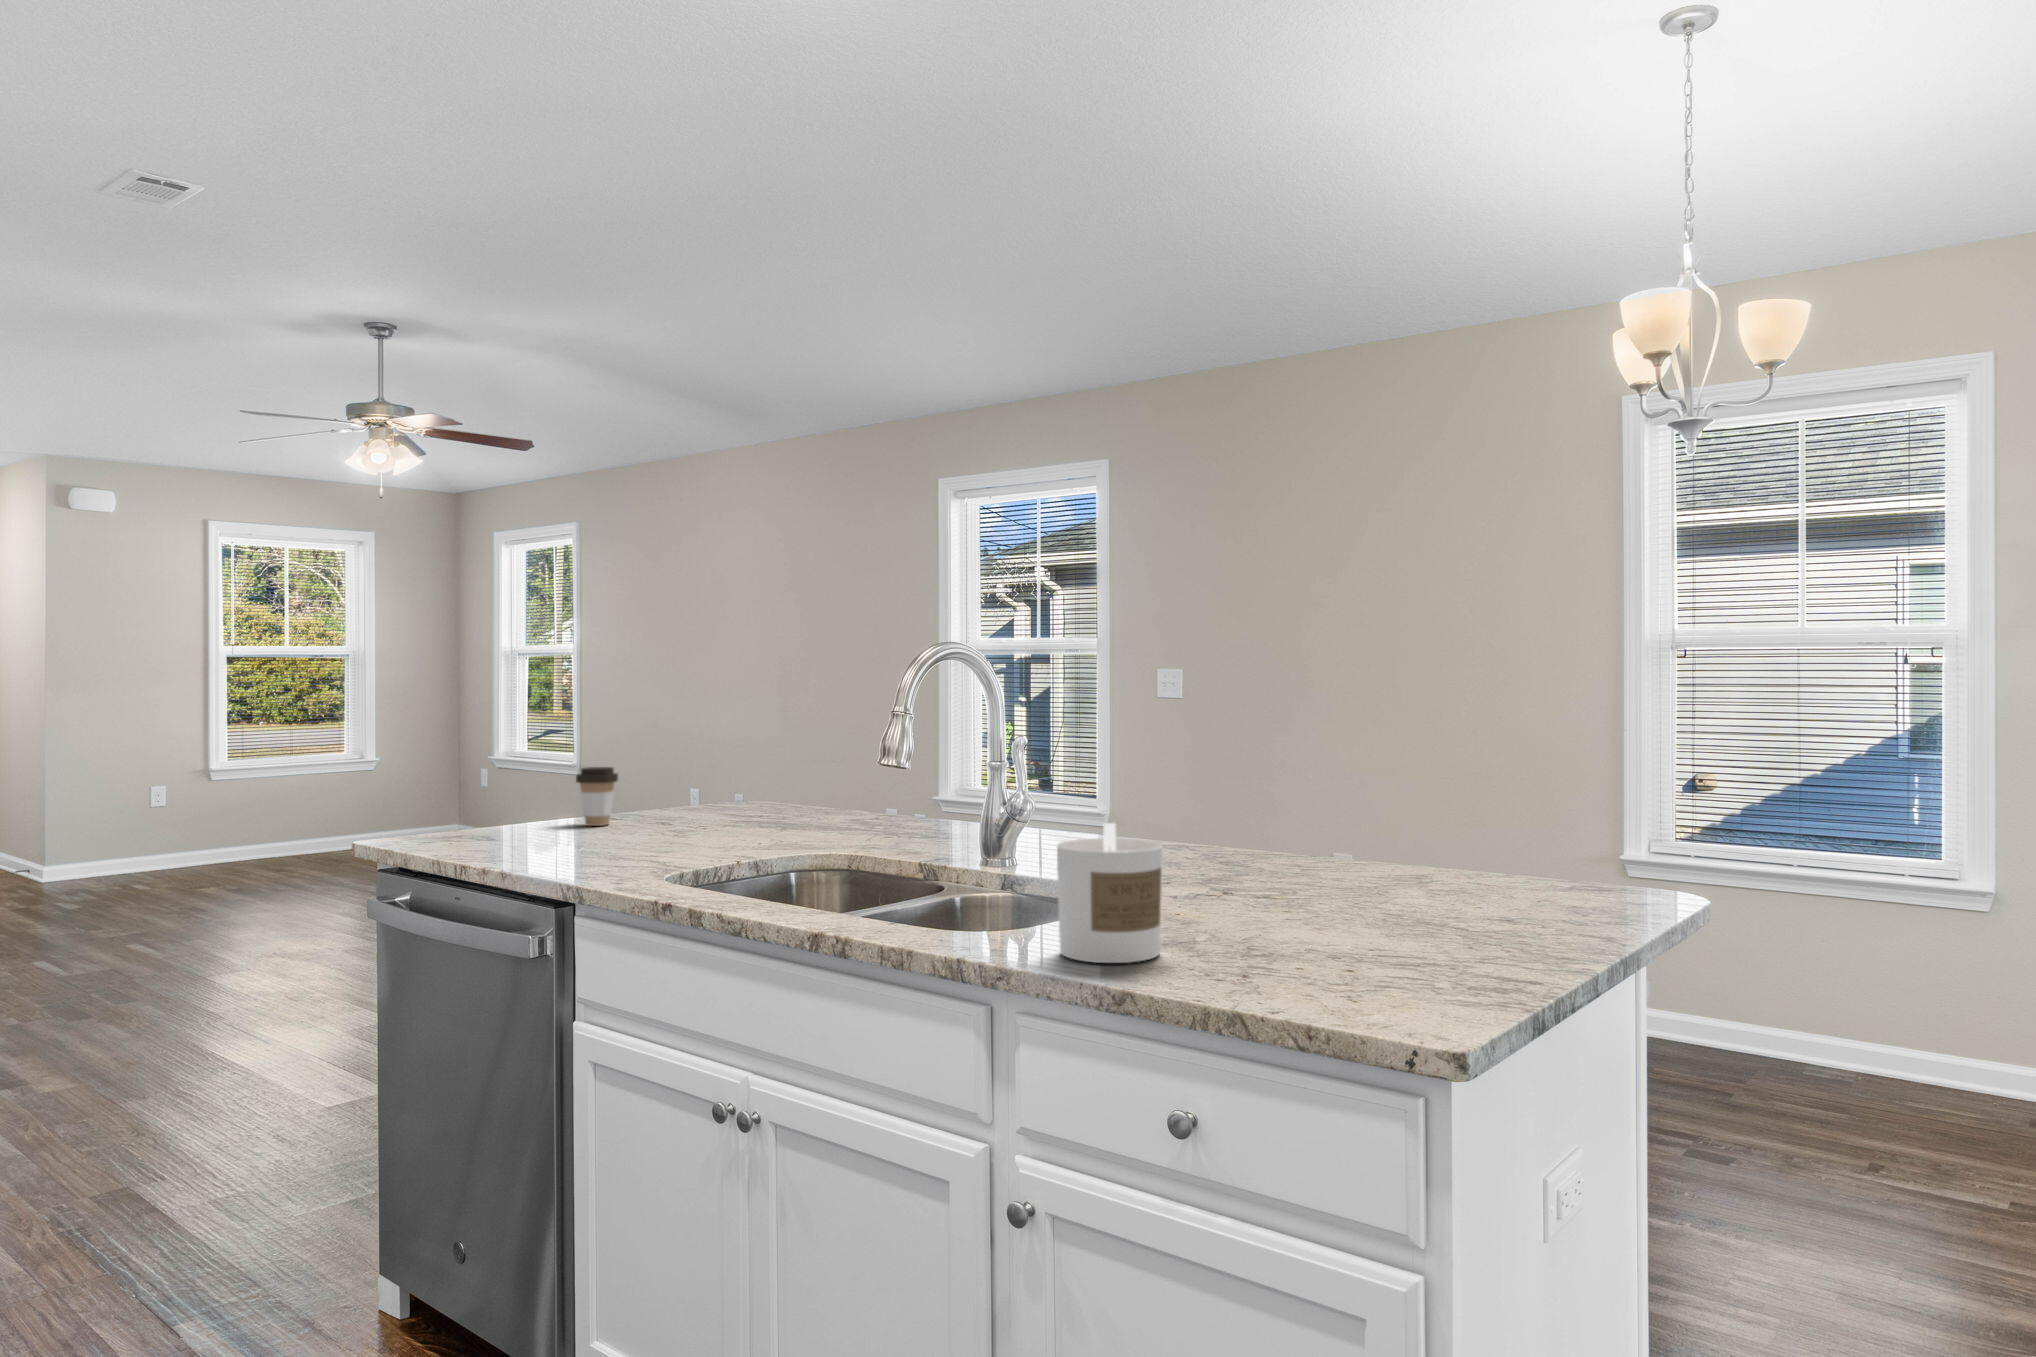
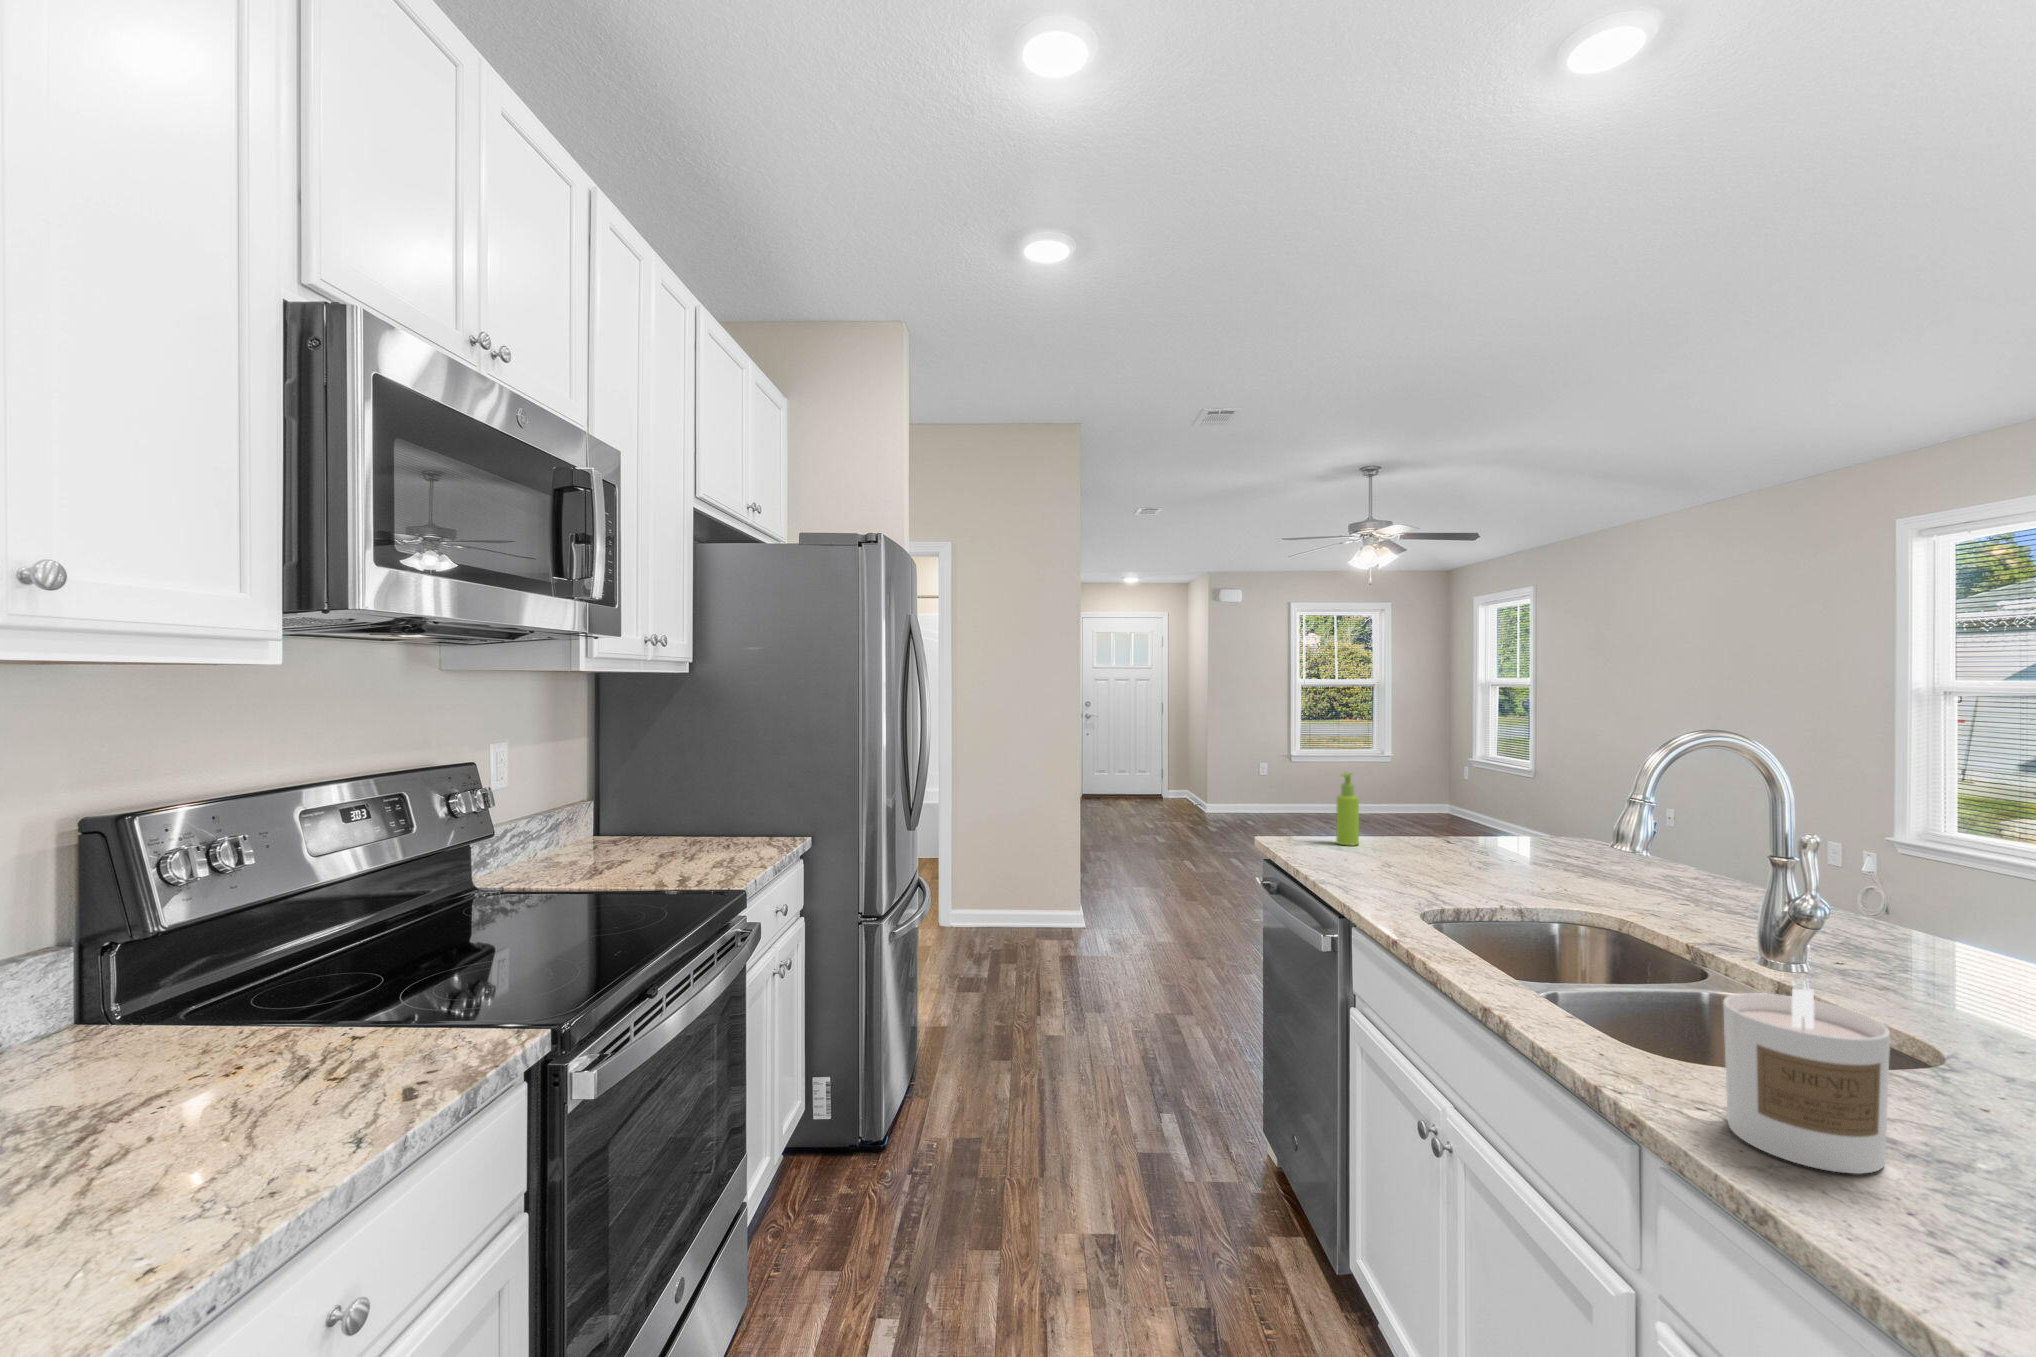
soap dispenser: none [478,735,509,837] -> present [1336,772,1359,846]
coffee cup: present [576,767,618,826] -> none [1413,800,1449,847]

